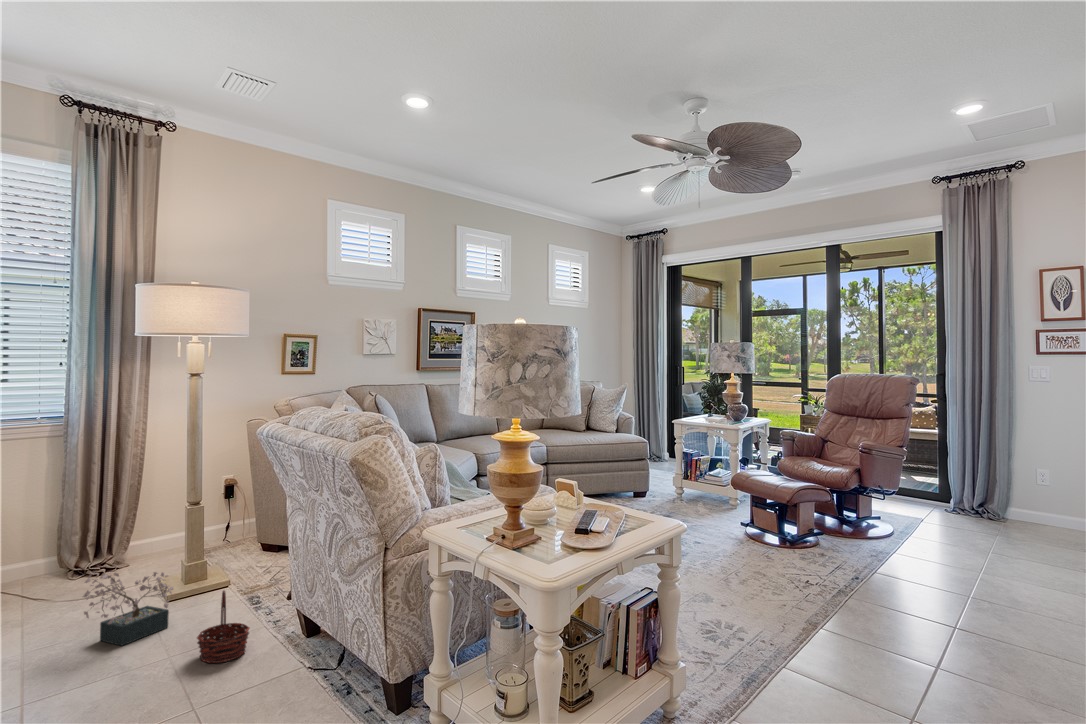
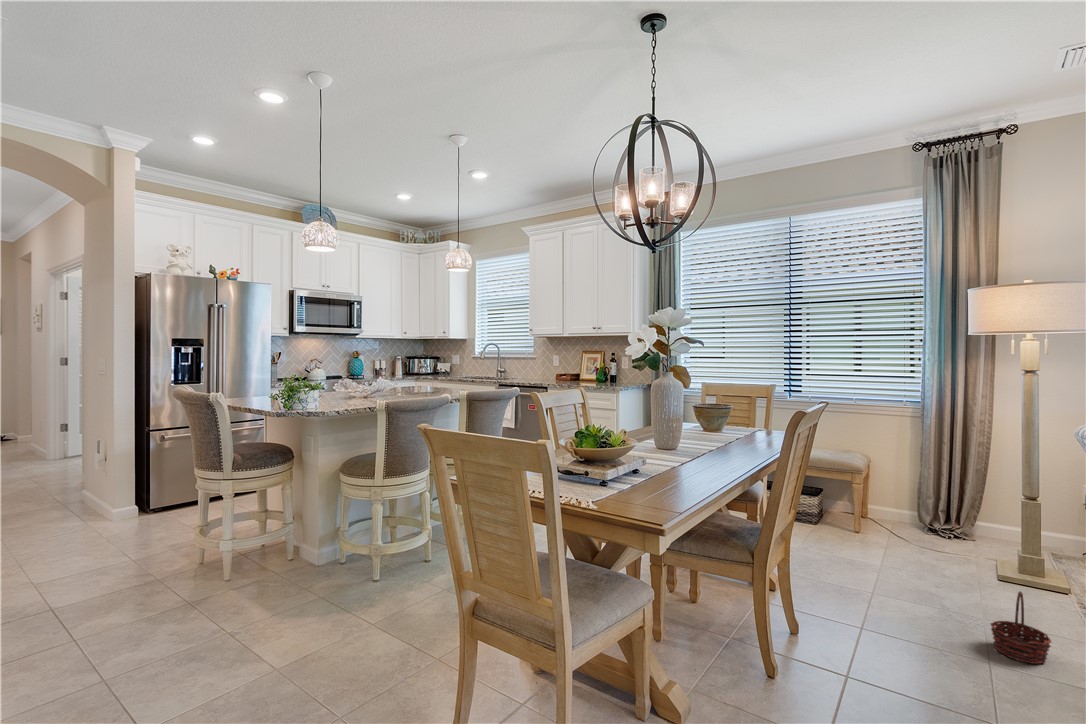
decorative plant: present [83,572,173,646] -> none [905,534,989,605]

